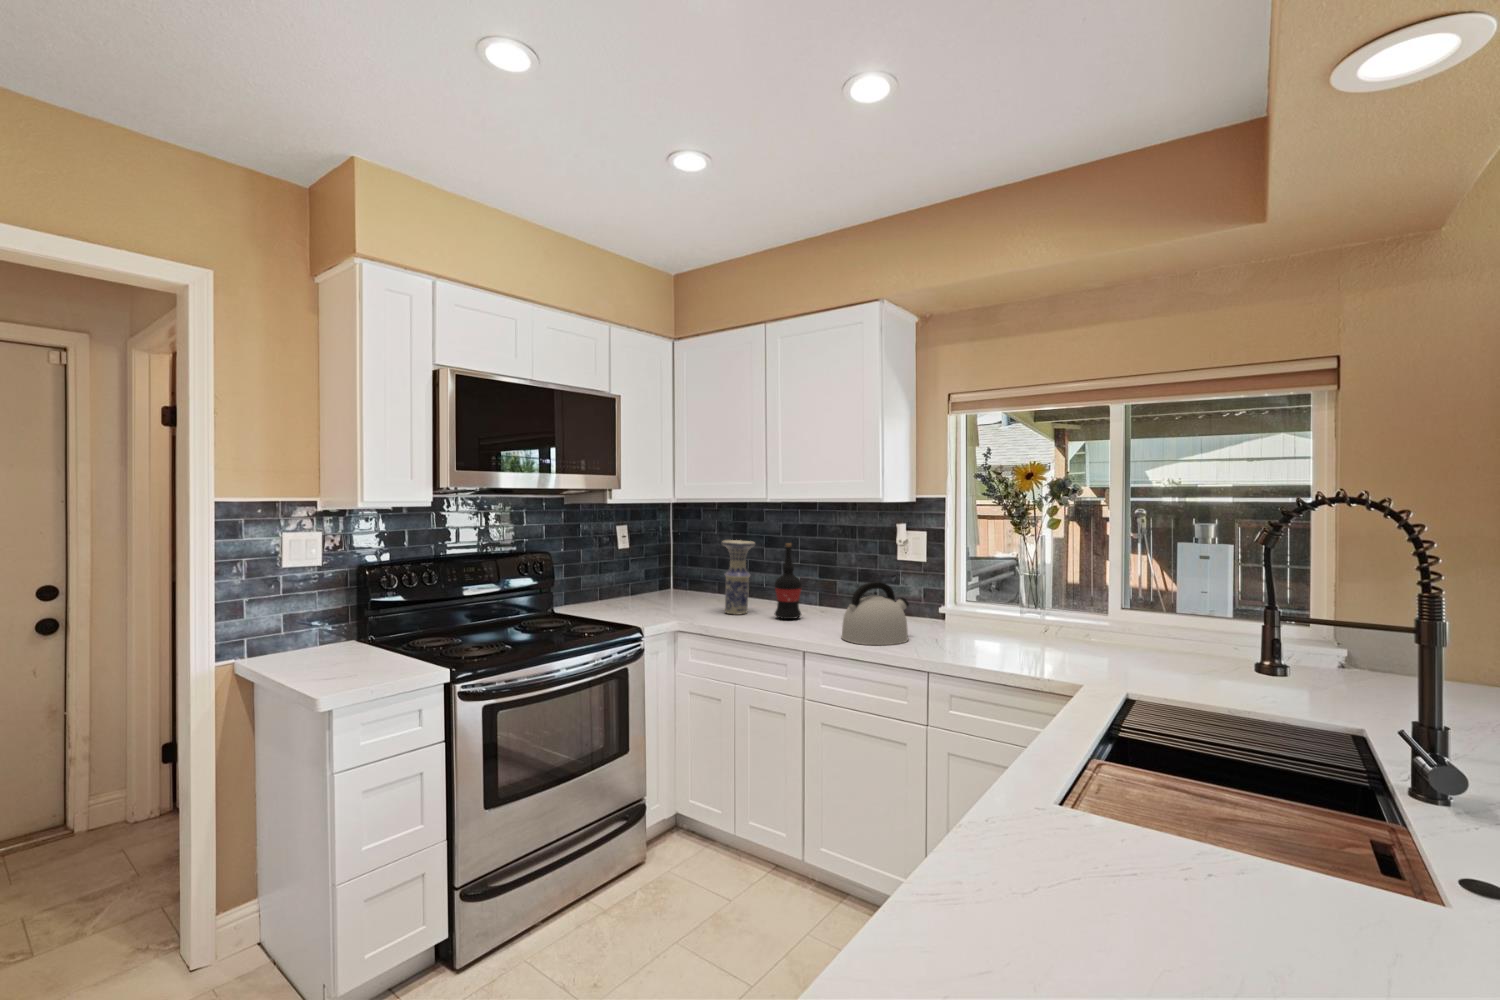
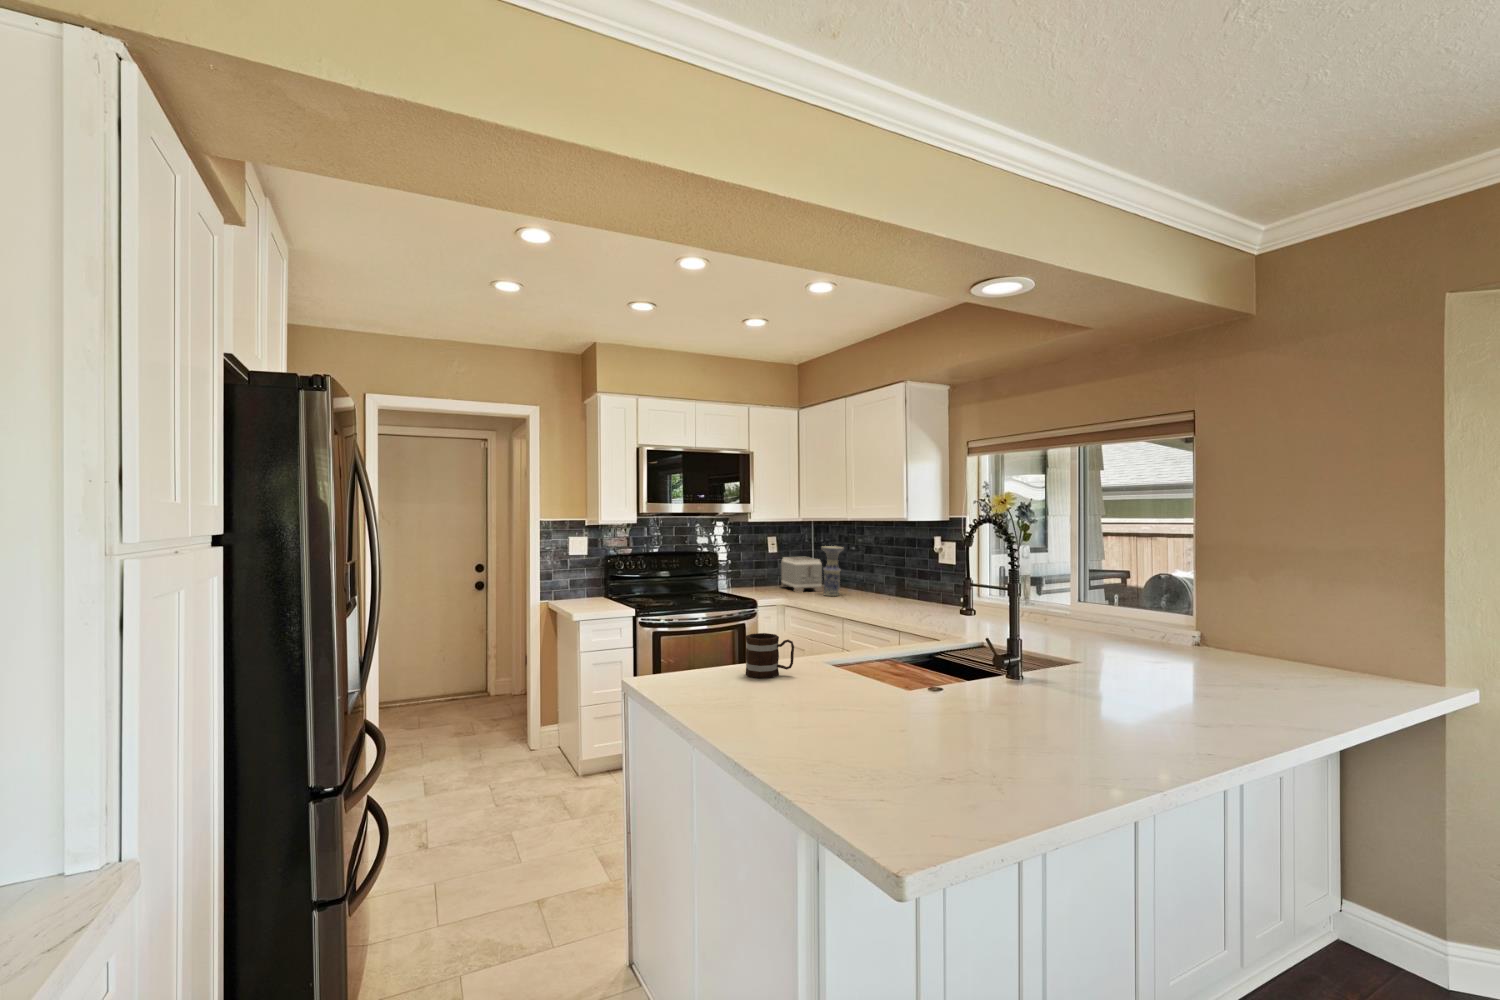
wine bottle: present [775,543,802,619] -> none [850,548,868,600]
toaster: none [637,555,711,610] -> present [781,557,823,592]
kettle: present [841,582,909,645] -> none [868,574,917,614]
mug: none [995,775,1115,915] -> present [746,633,794,678]

